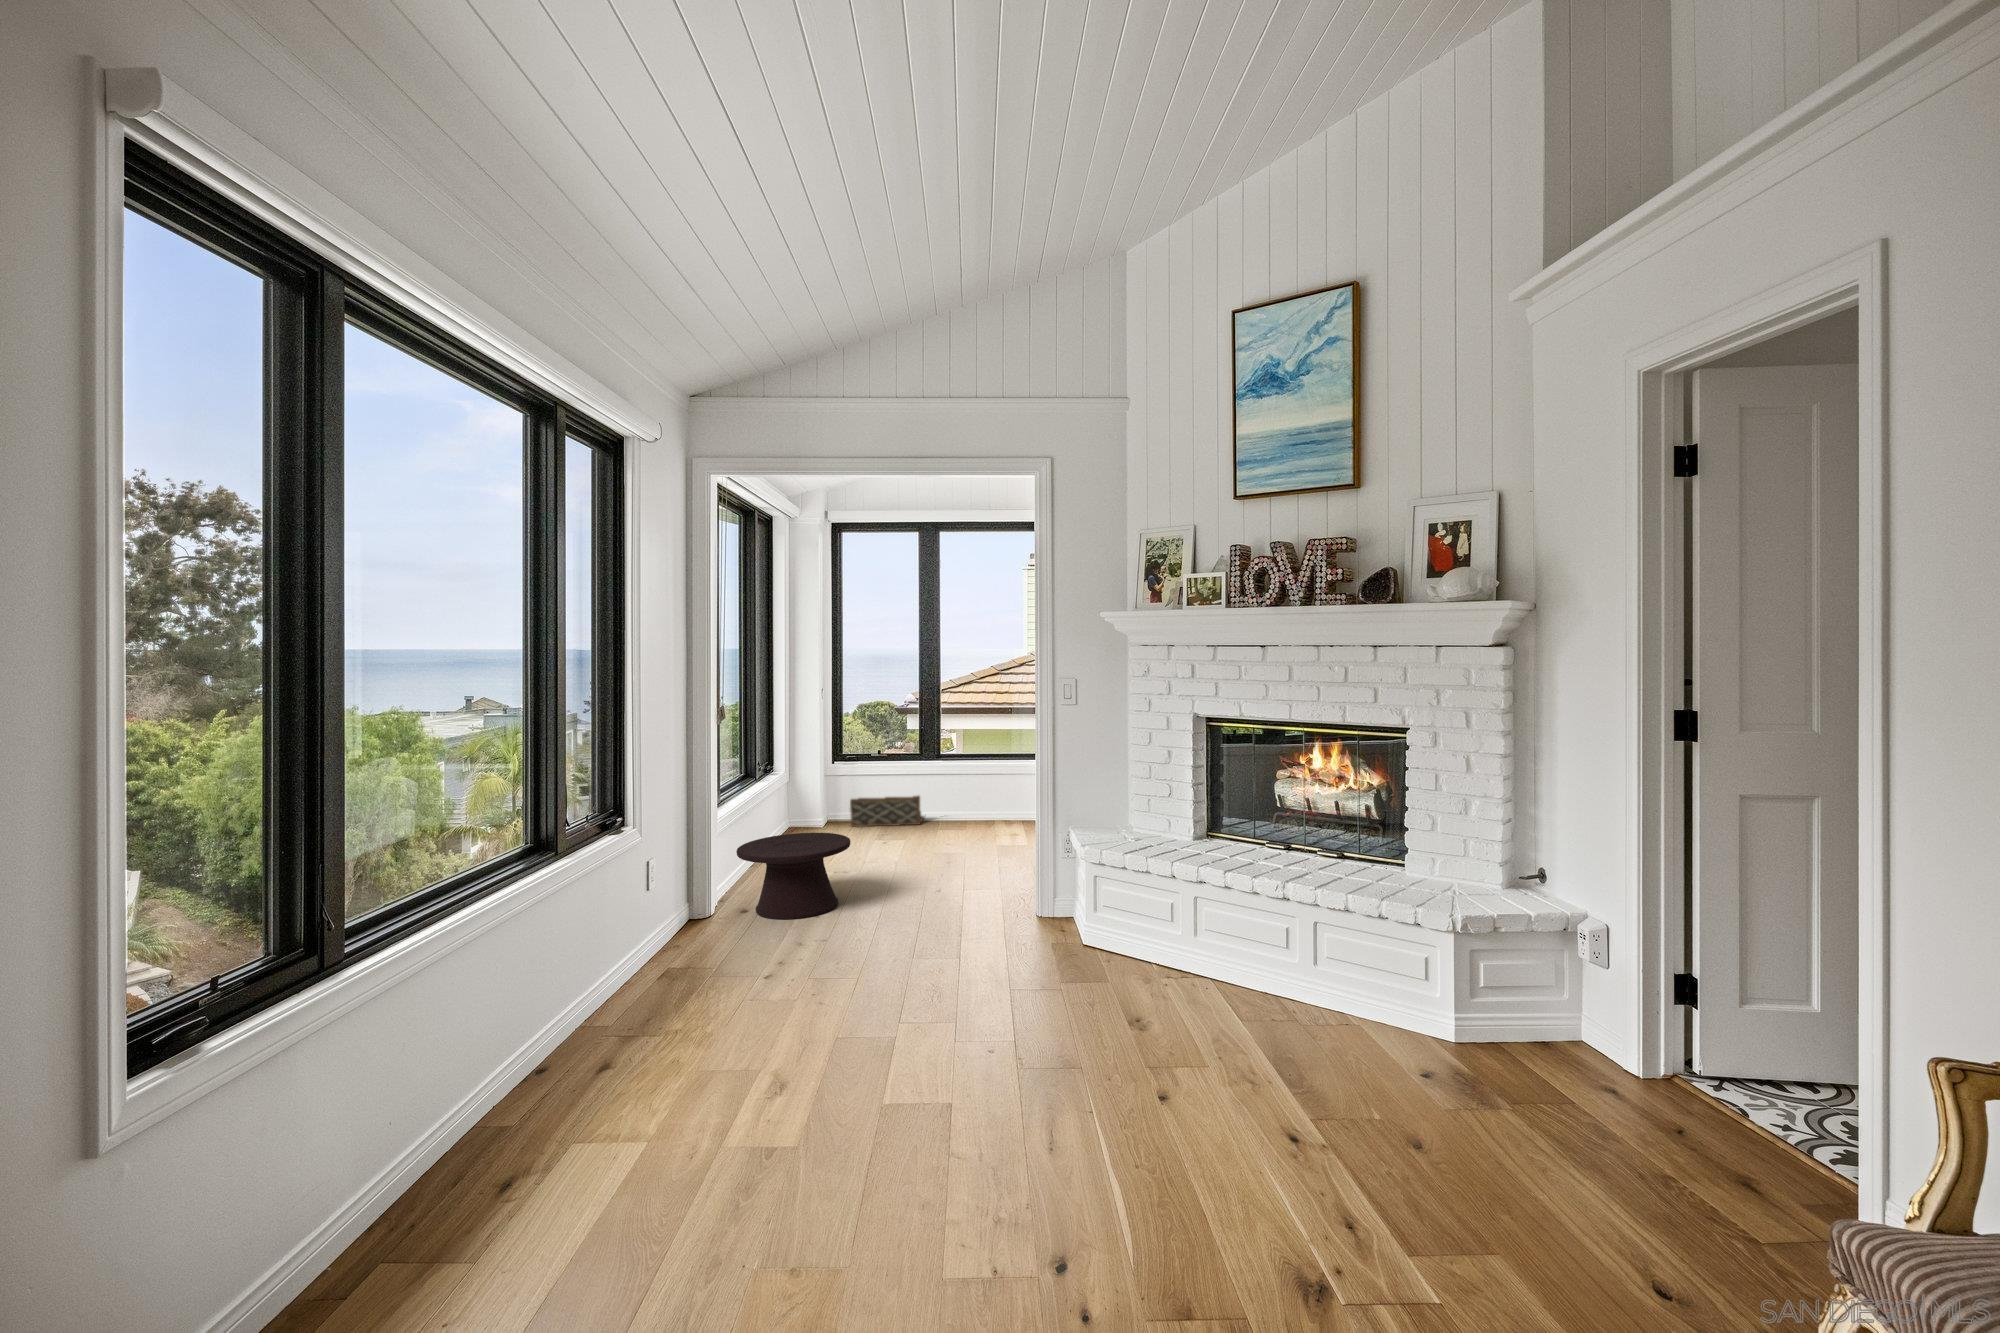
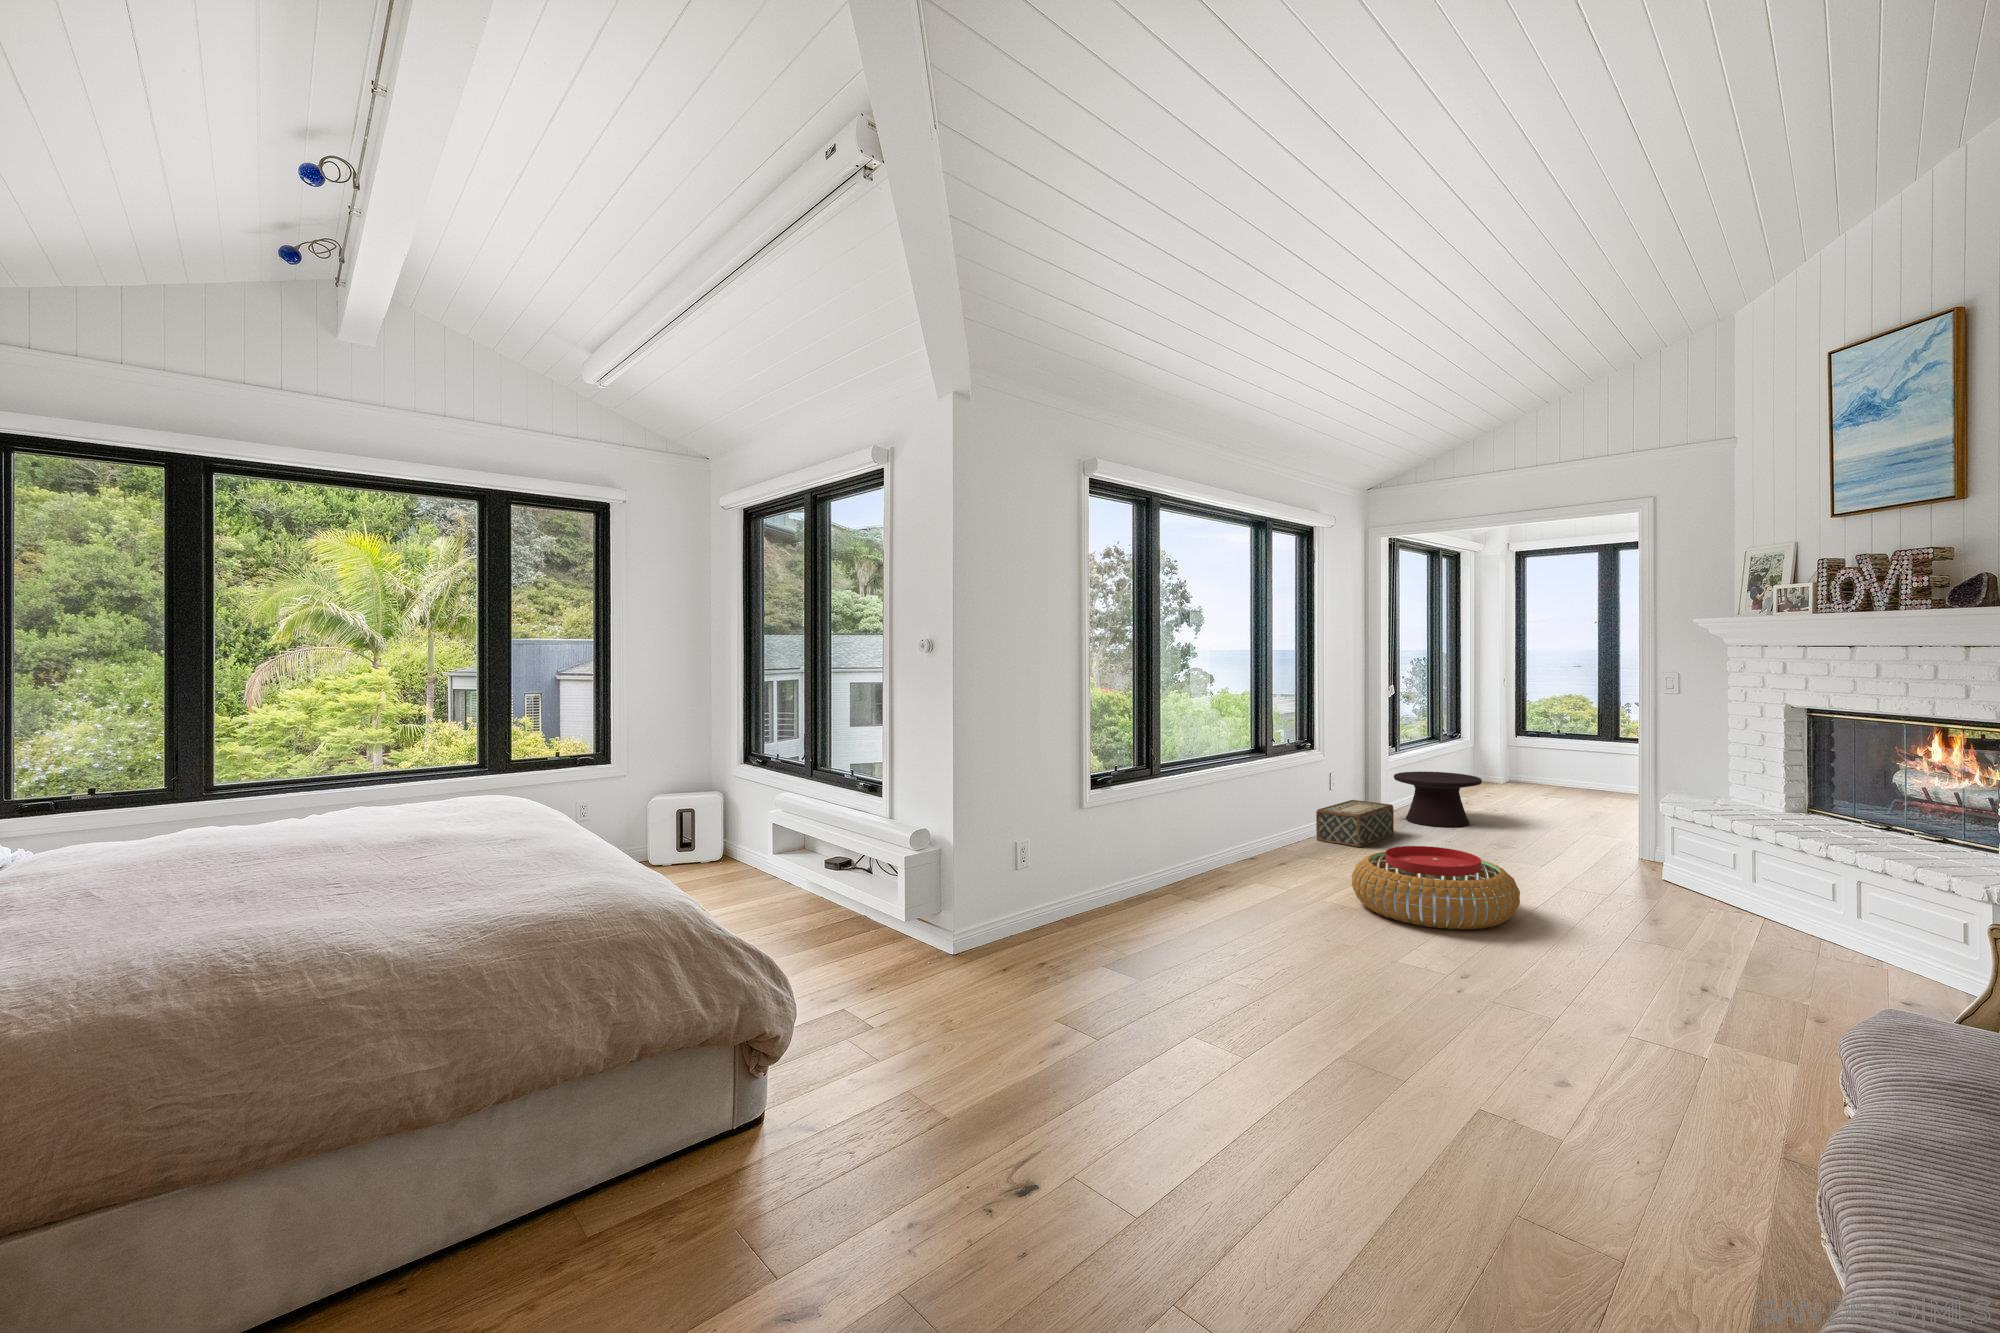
woven basket: present [850,796,924,827] -> present [1316,800,1394,847]
pouf: none [779,1000,1045,1187] -> present [1352,846,1520,929]

